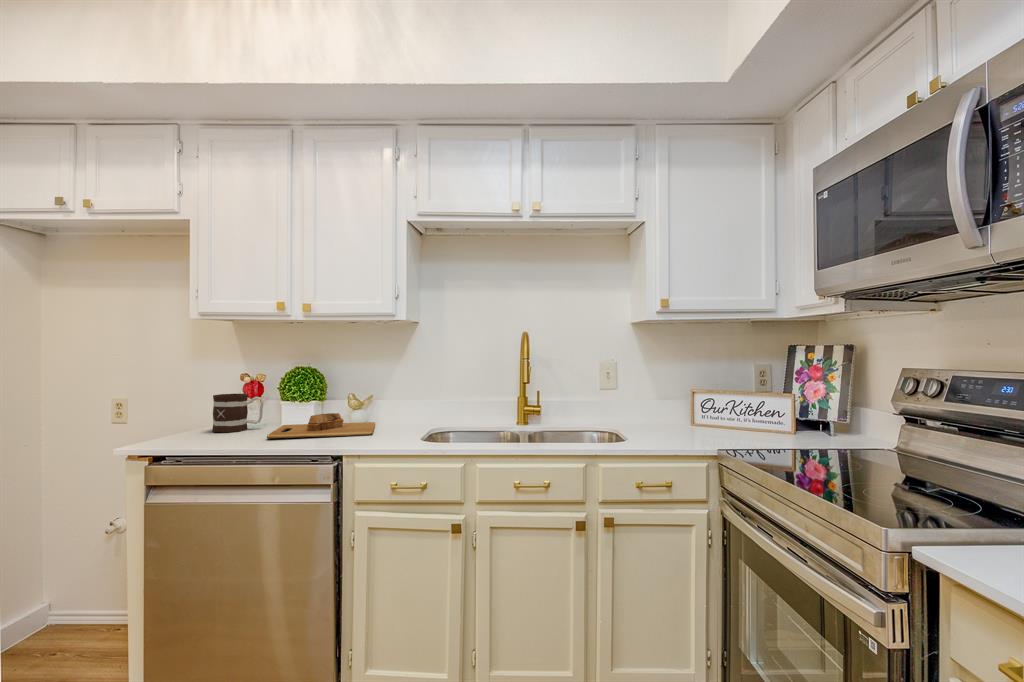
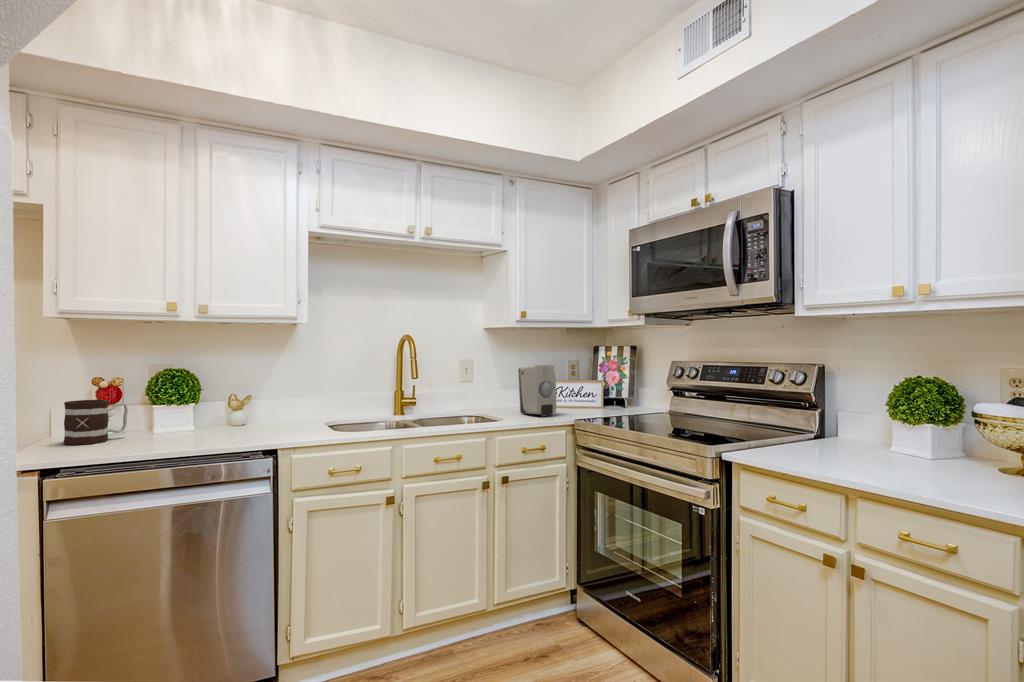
soap dispenser: none [656,371,702,440] -> present [519,365,557,417]
cutting board: present [267,413,375,439] -> none [153,415,280,443]

